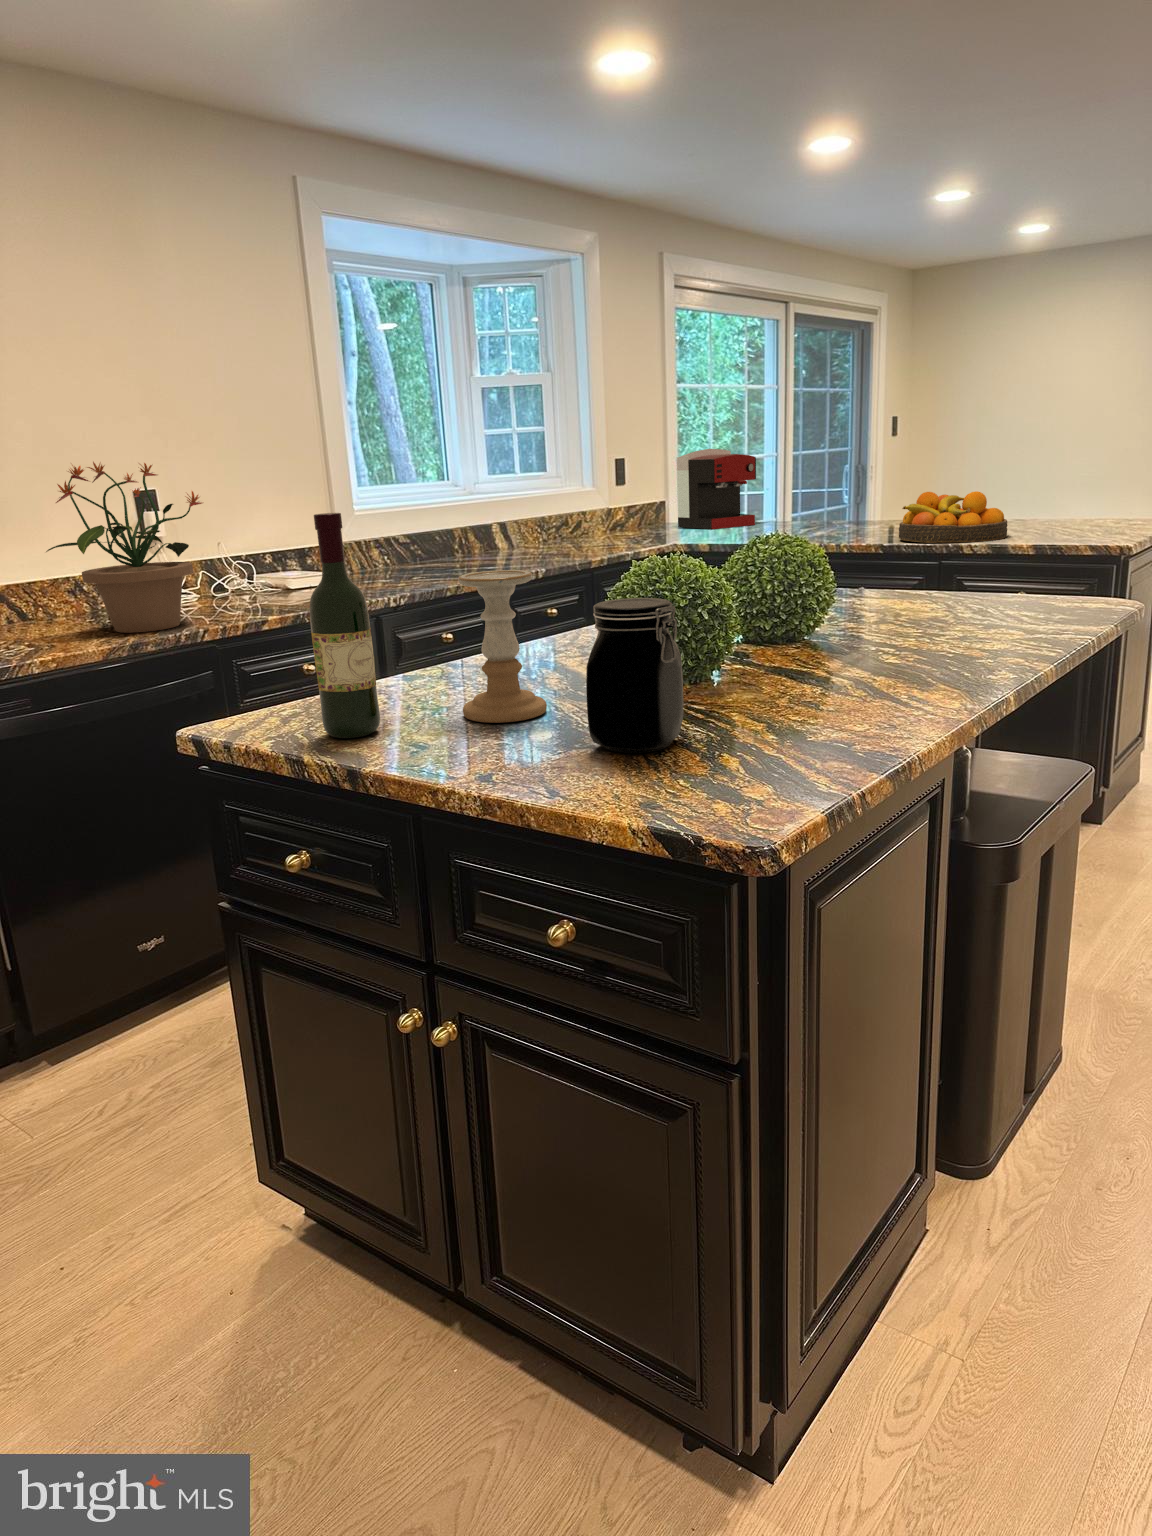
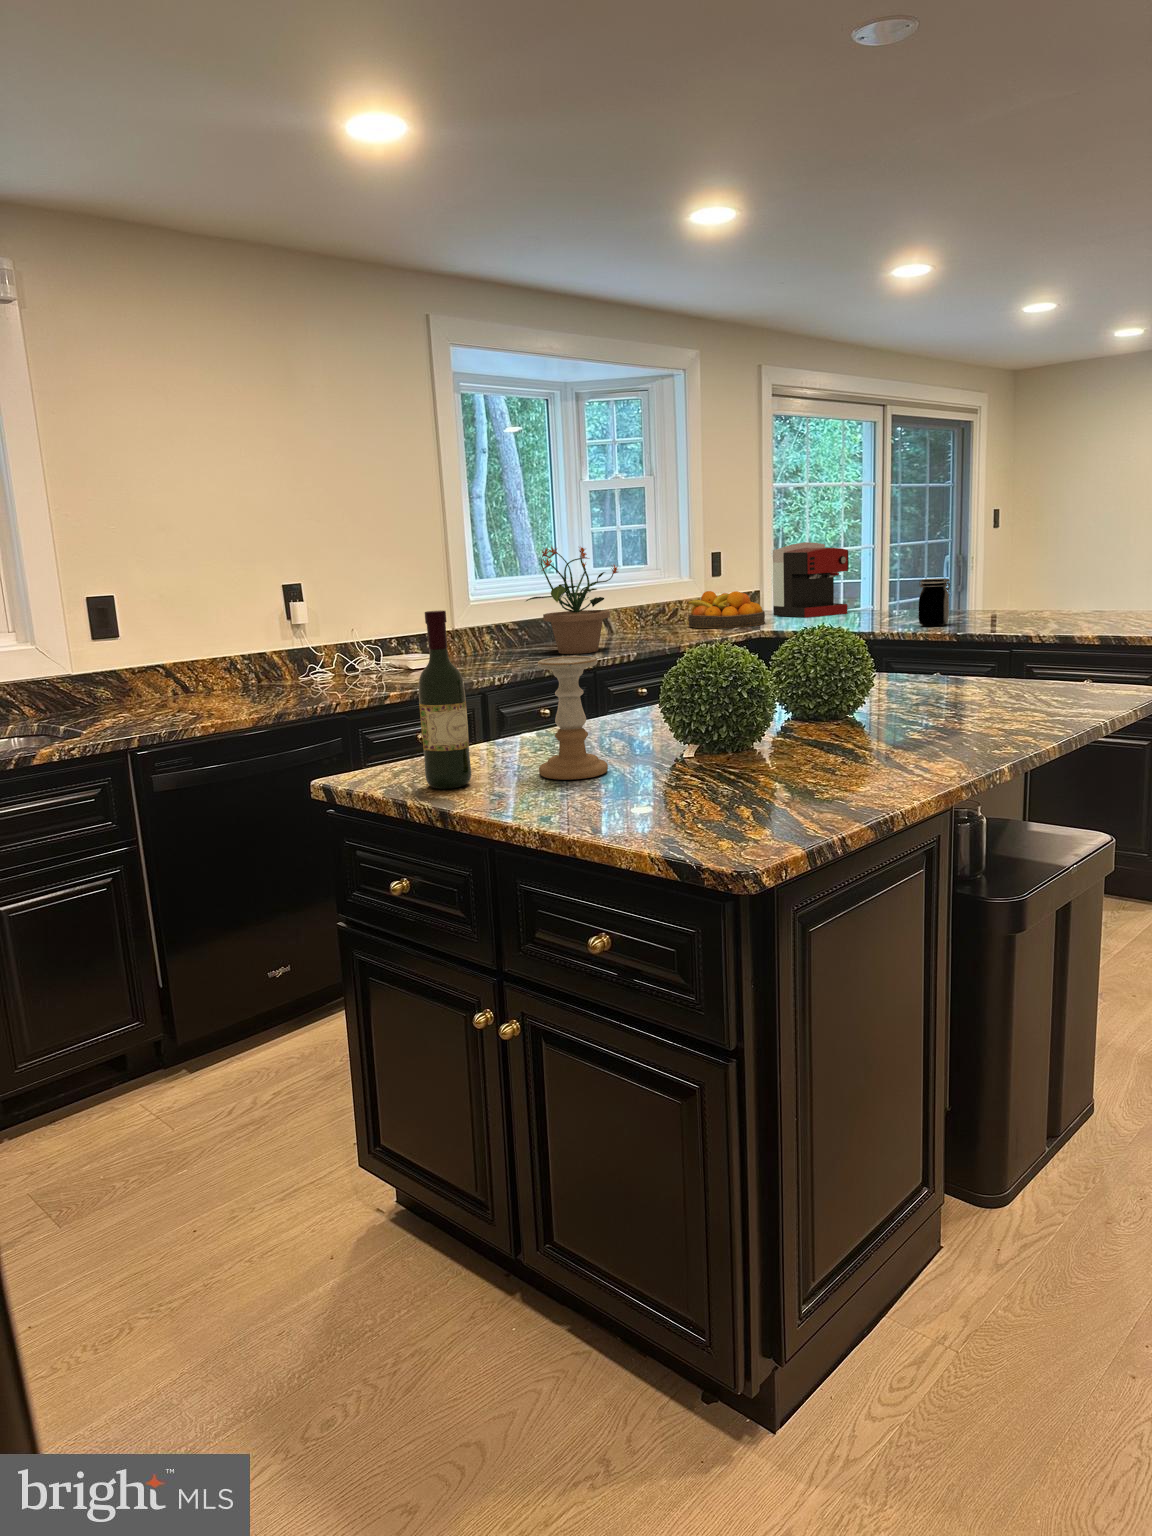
potted plant: present [46,462,202,633] -> present [526,546,618,654]
fruit bowl: present [899,491,1007,543] -> present [686,591,765,628]
jar: present [586,598,683,753] -> present [919,578,950,626]

